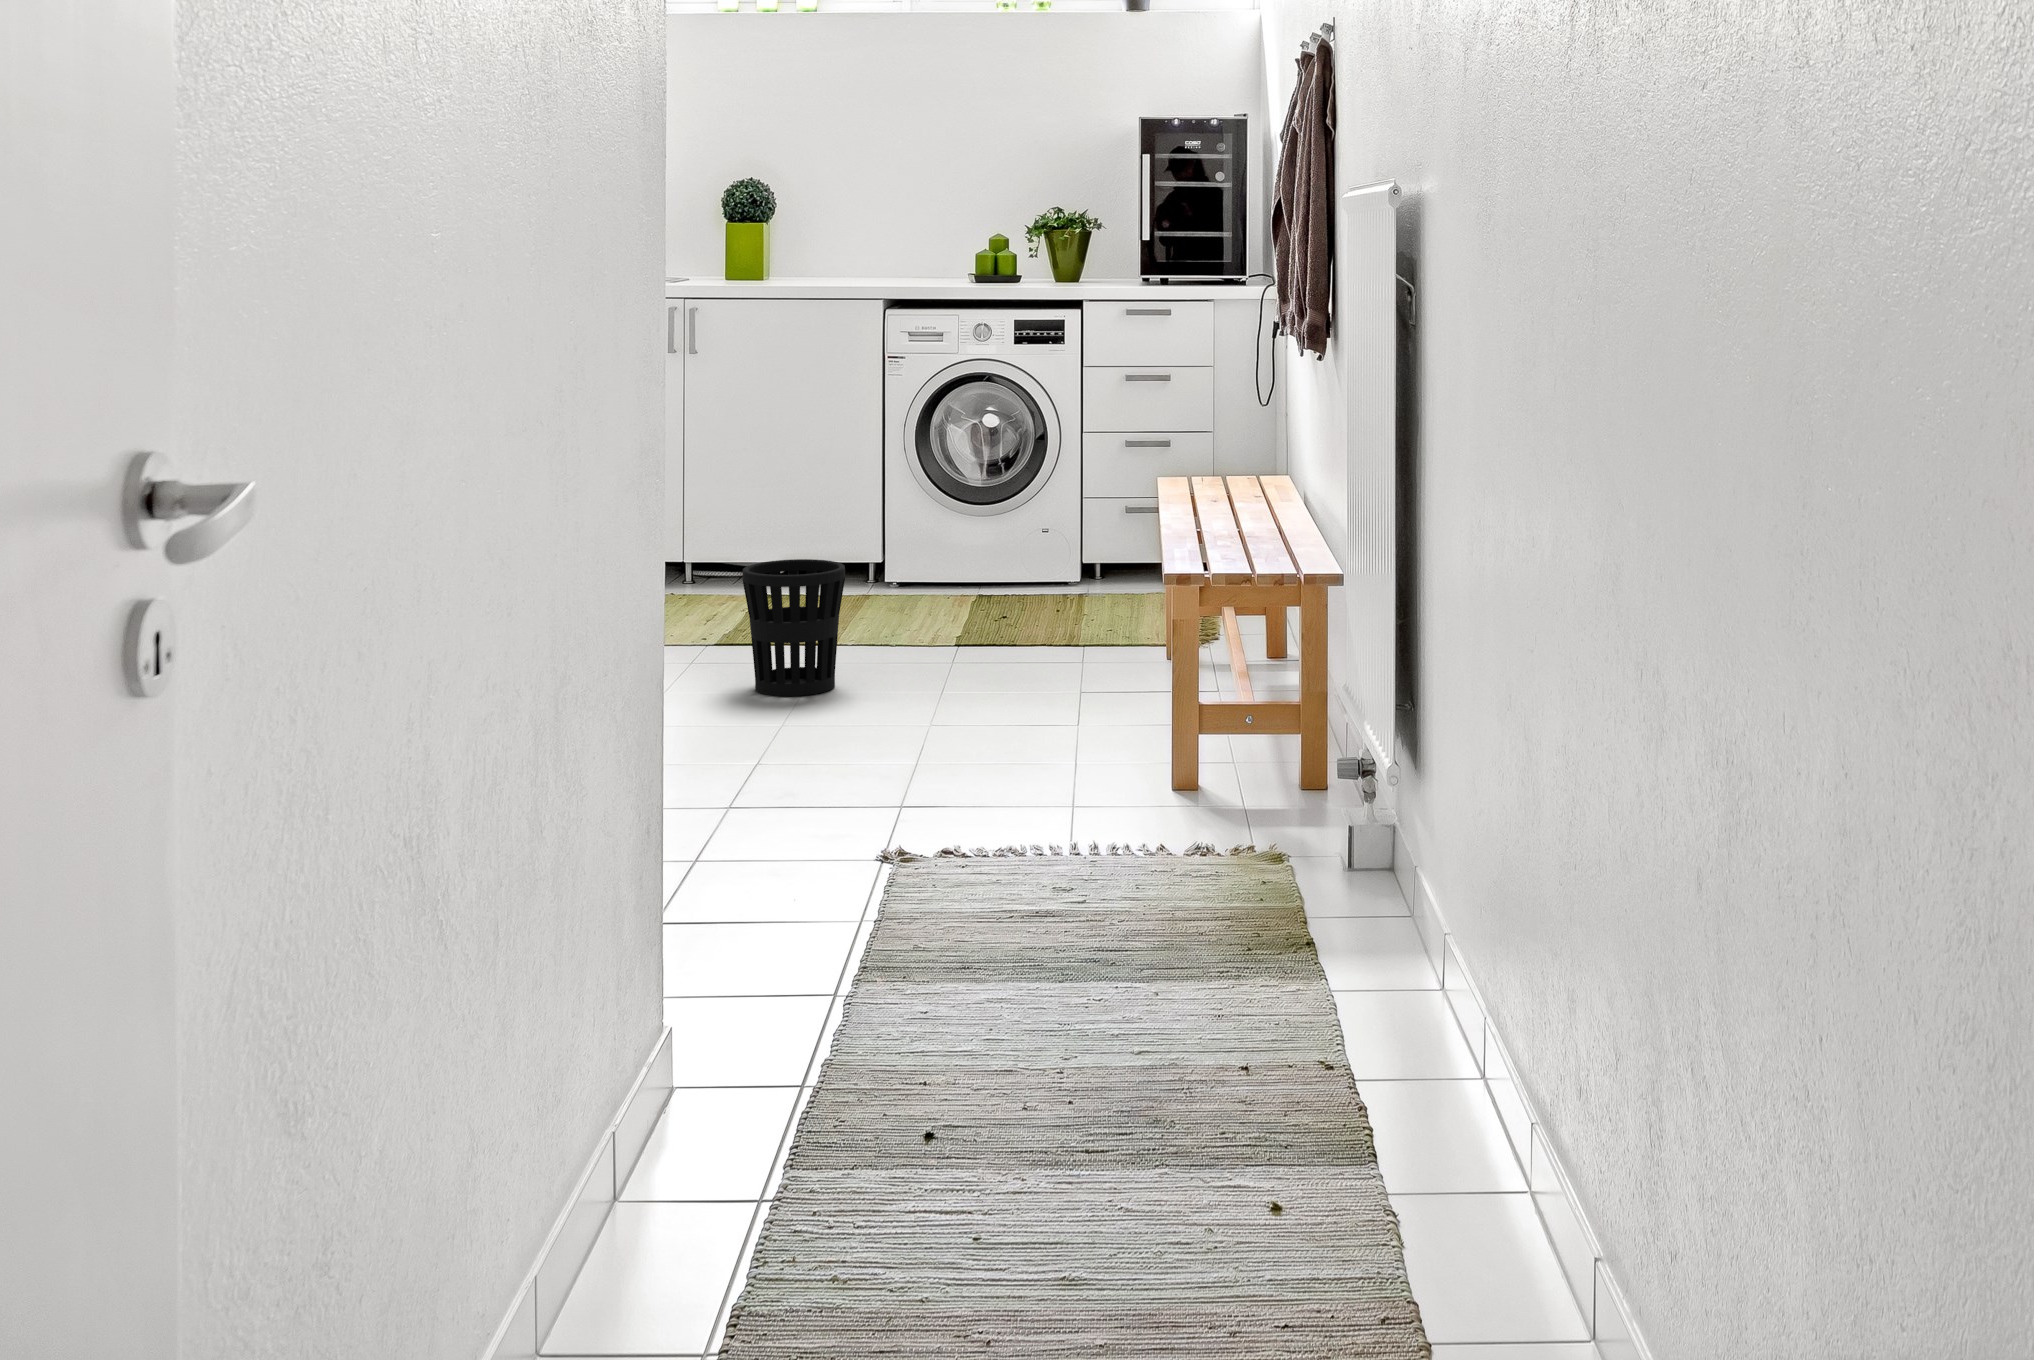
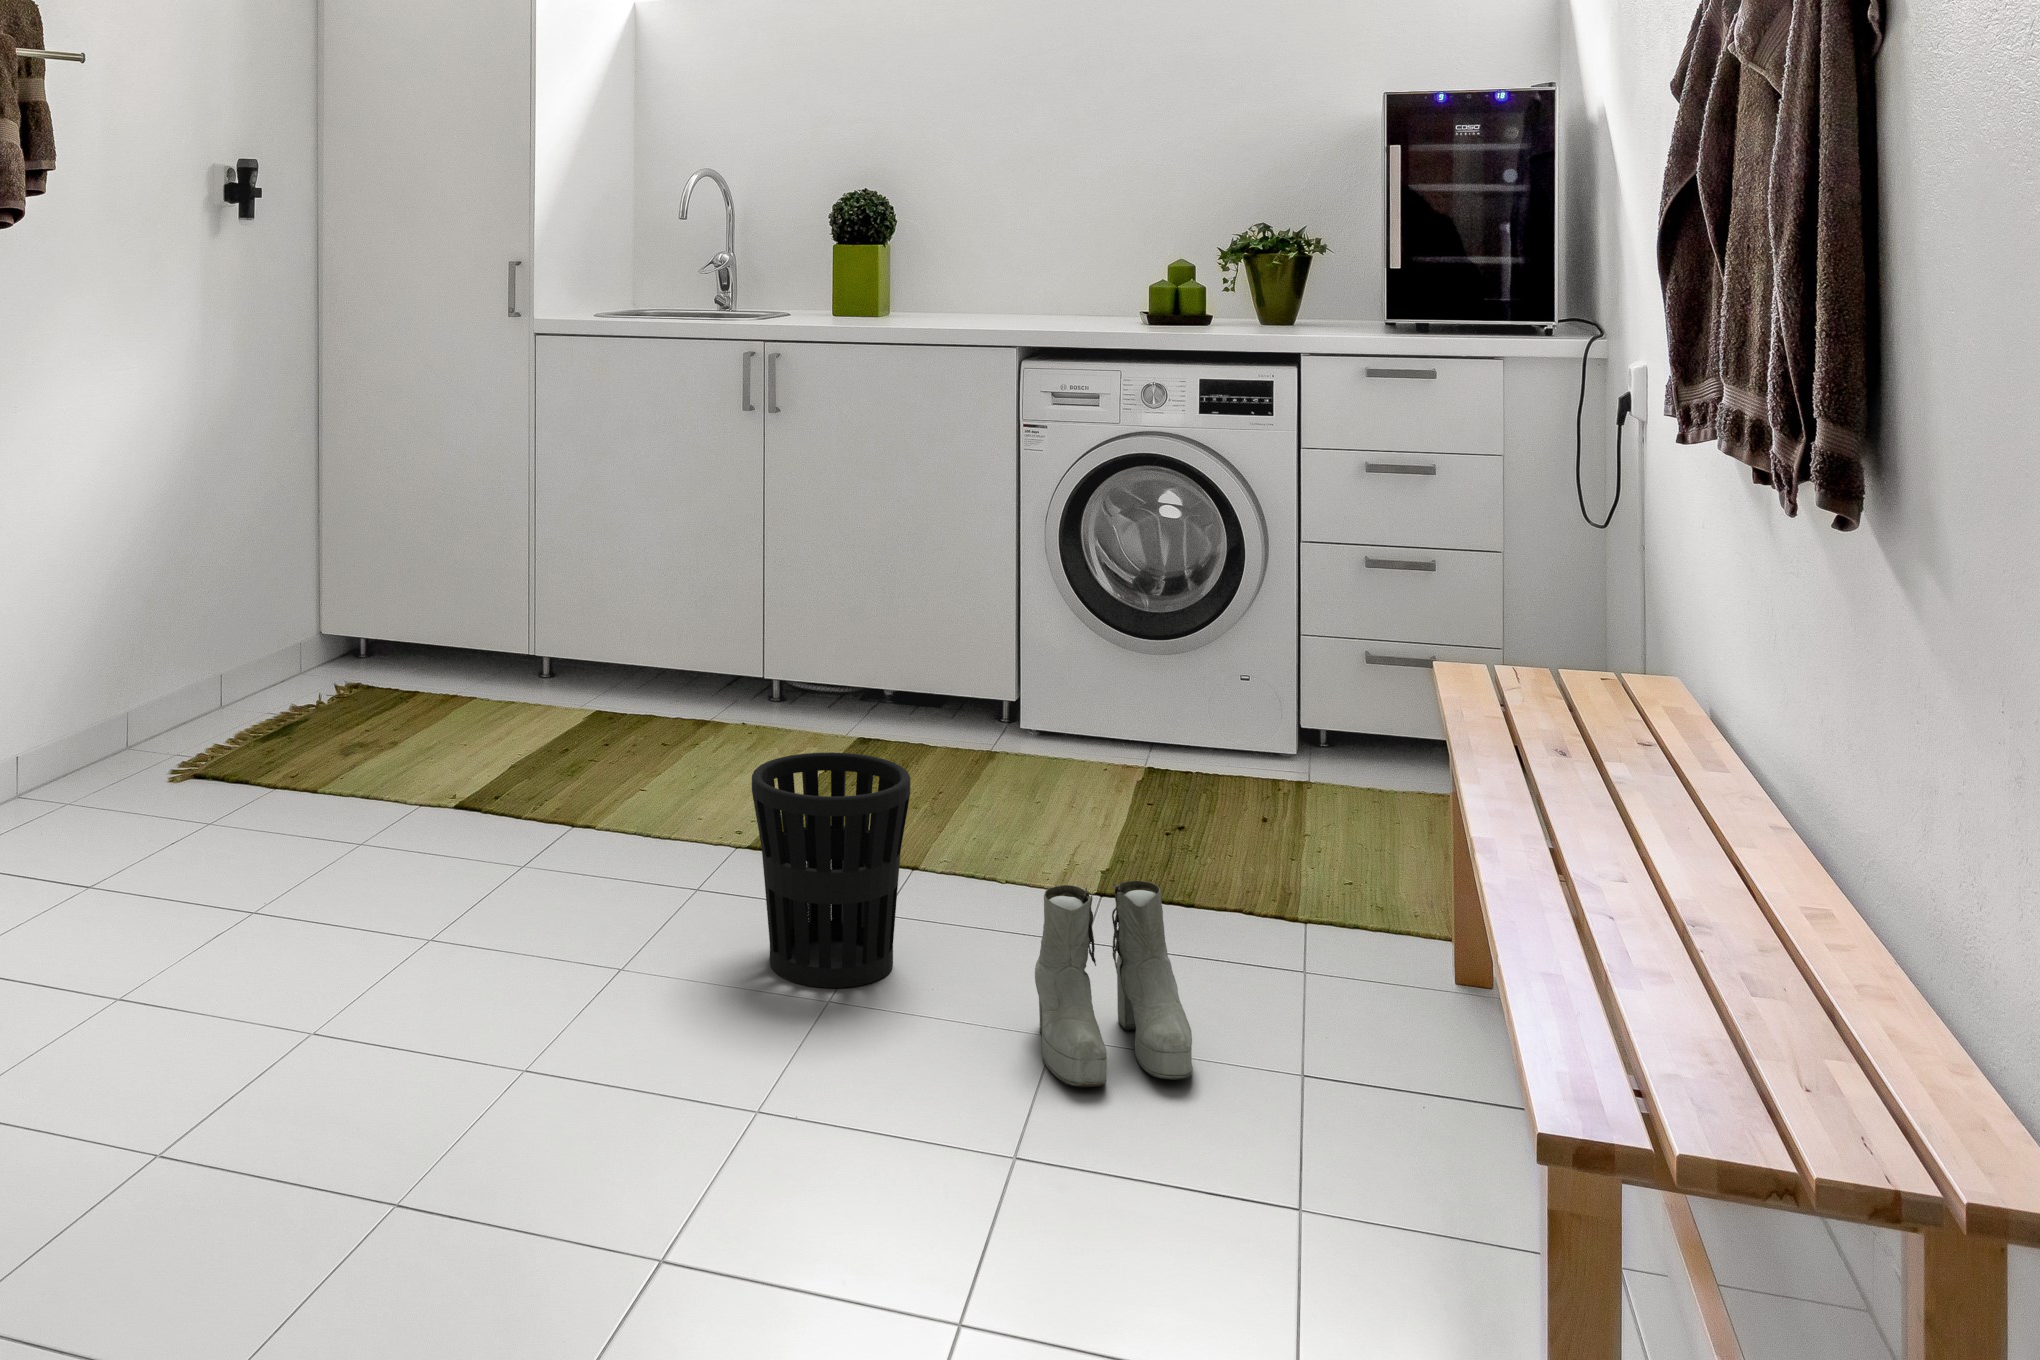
boots: none [929,608,1022,713] -> present [1035,880,1193,1087]

